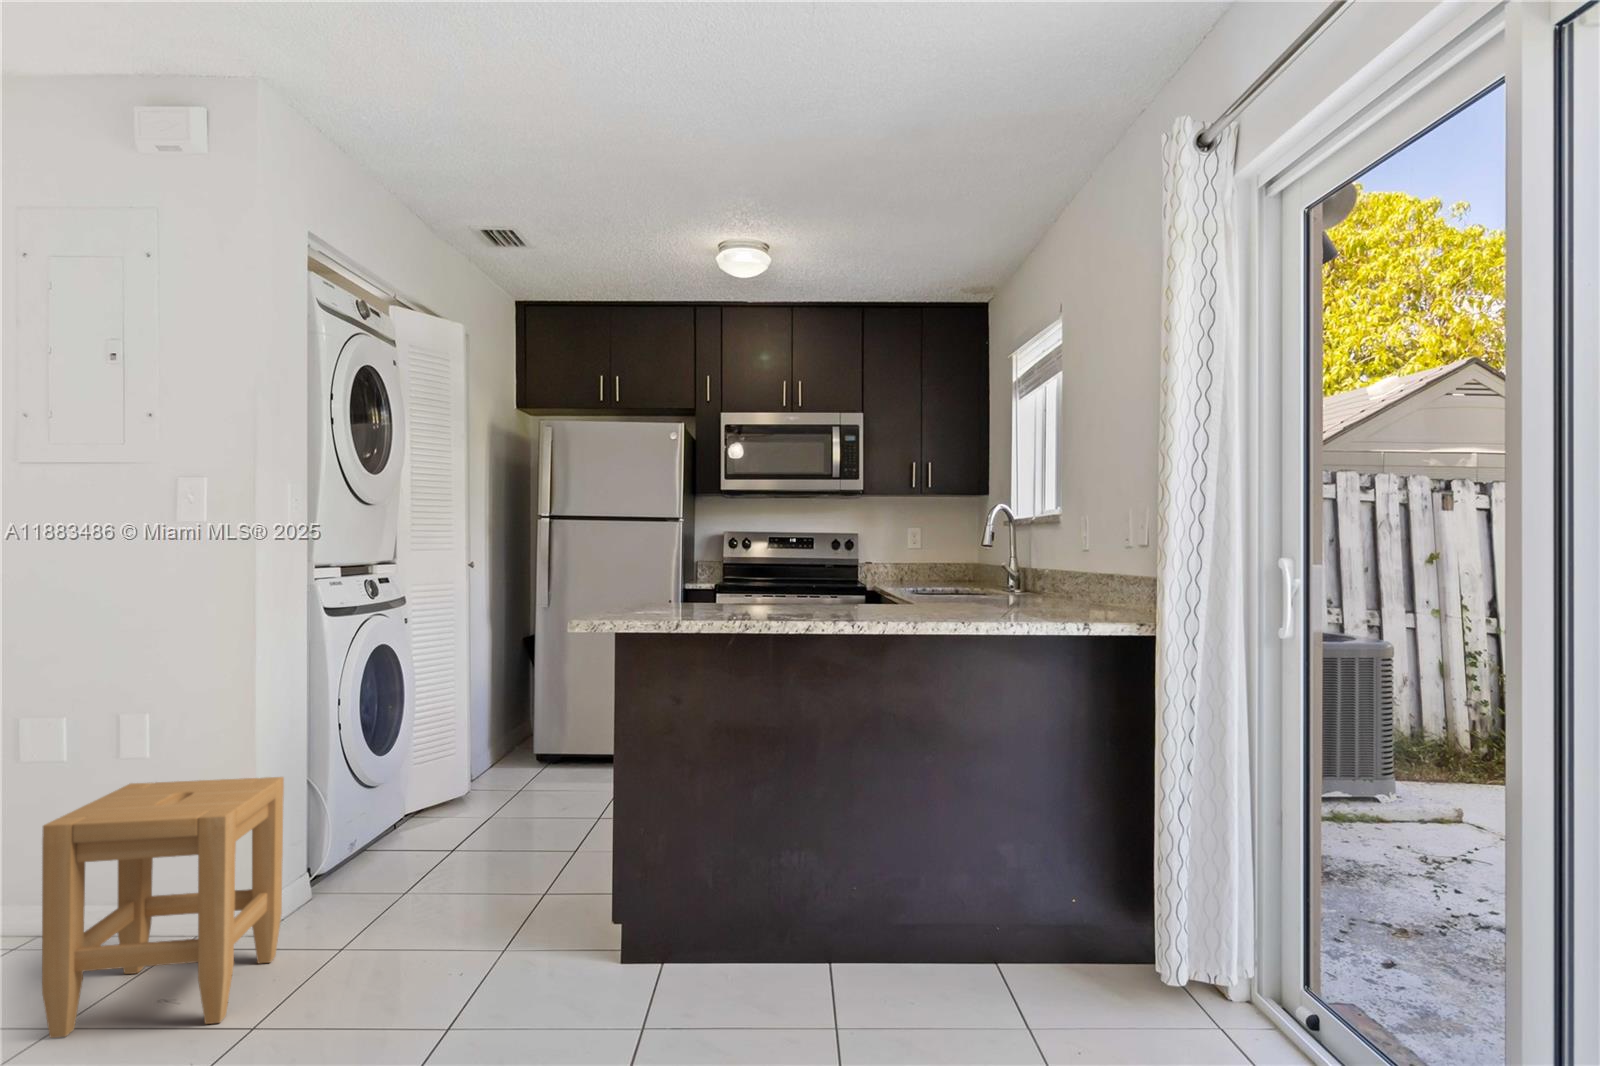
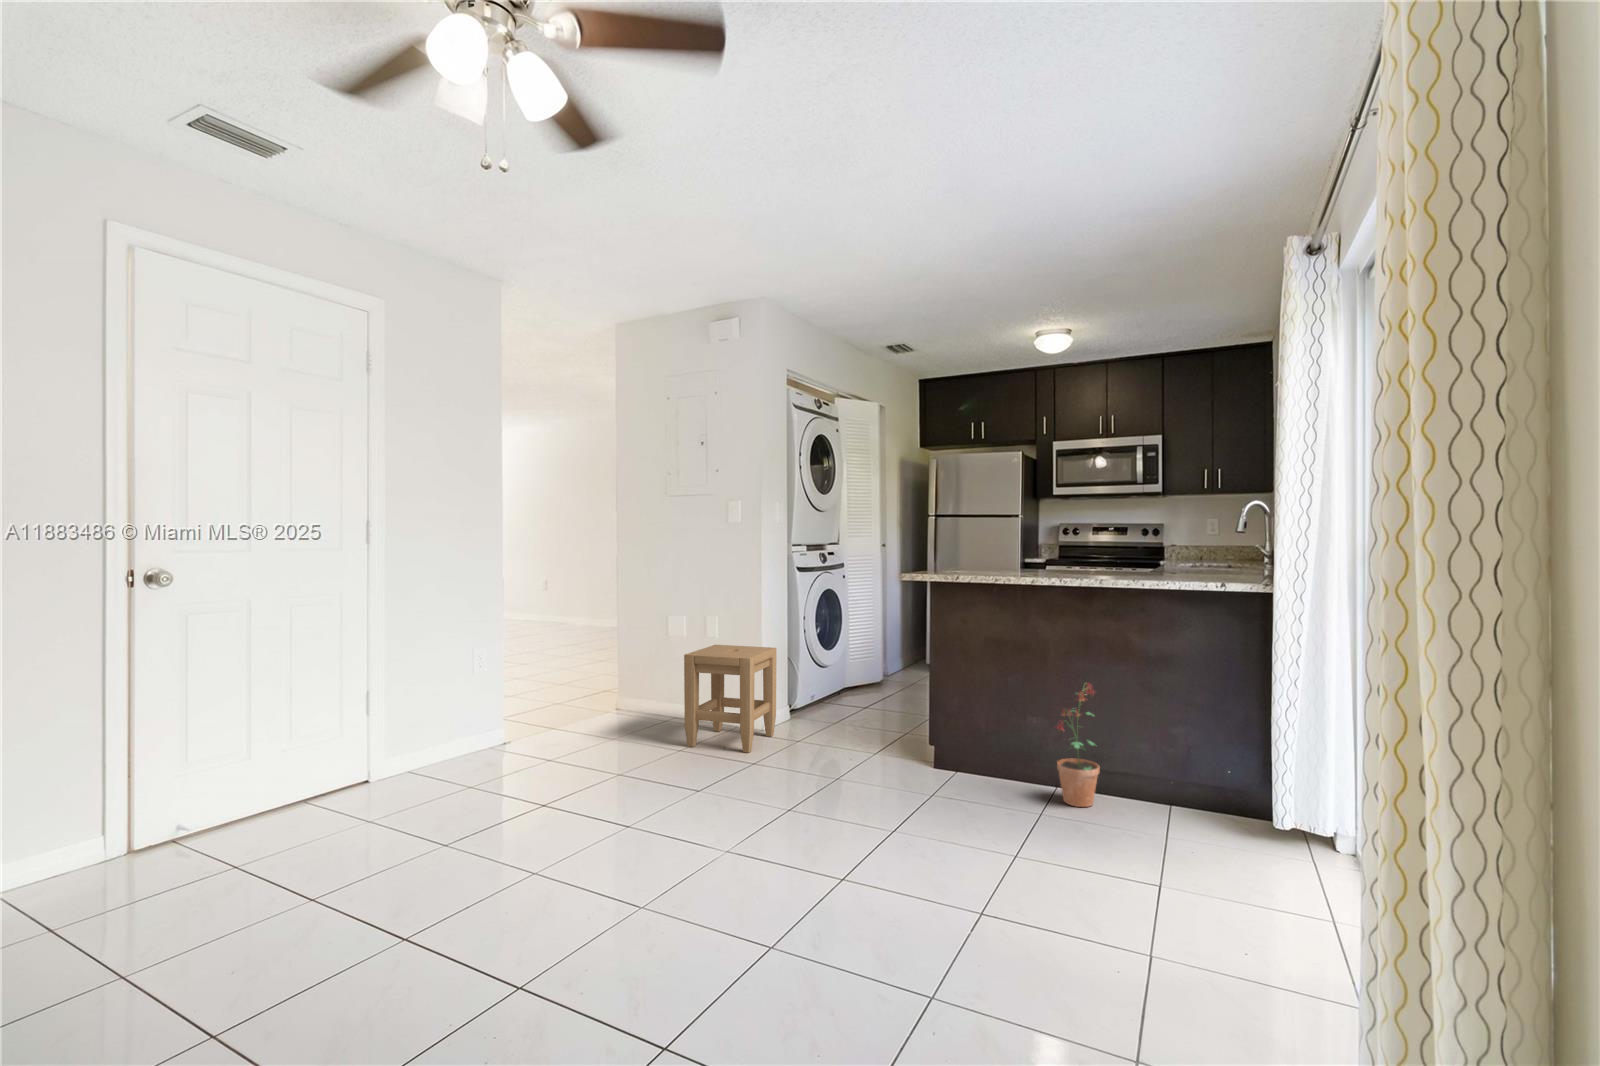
potted plant: none [849,792,924,1012] -> present [1057,683,1099,807]

